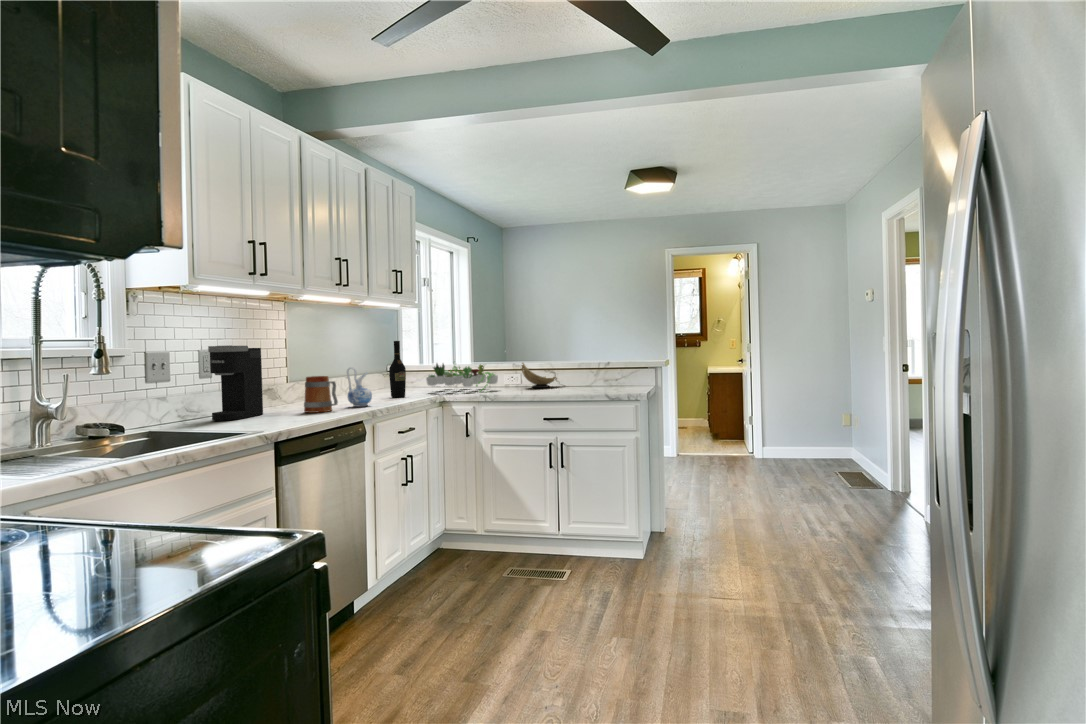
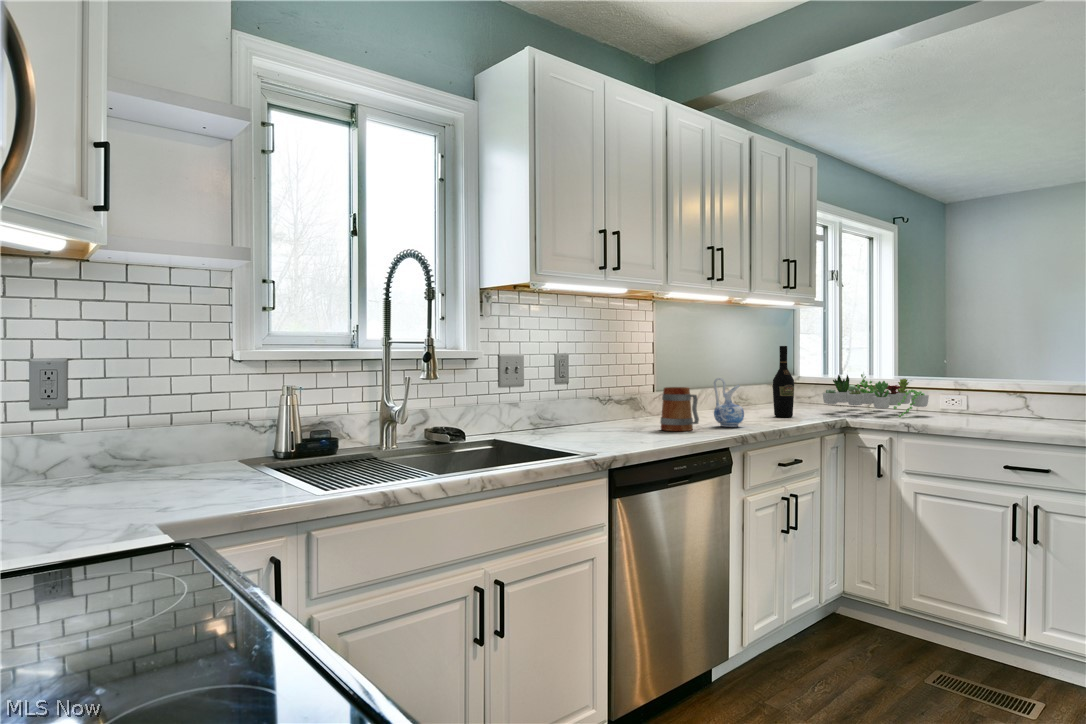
coffee maker: present [208,345,263,421] -> none [561,349,618,433]
decorative bowl: present [521,363,556,388] -> none [967,378,1033,416]

